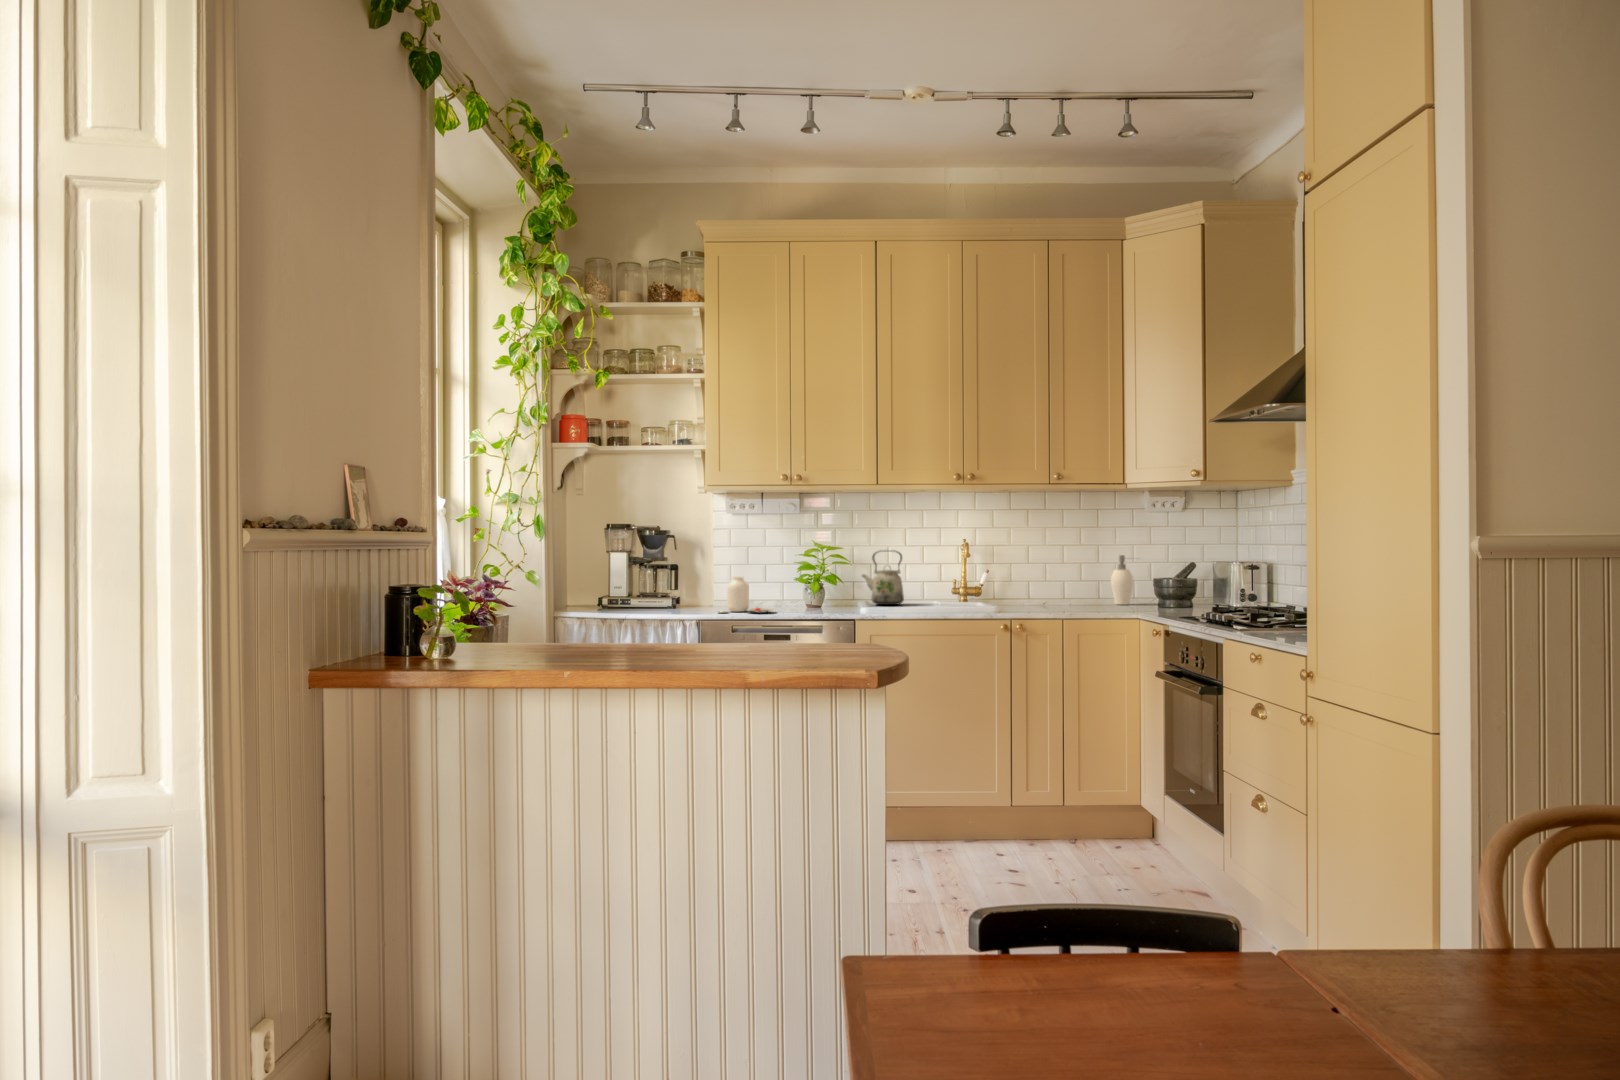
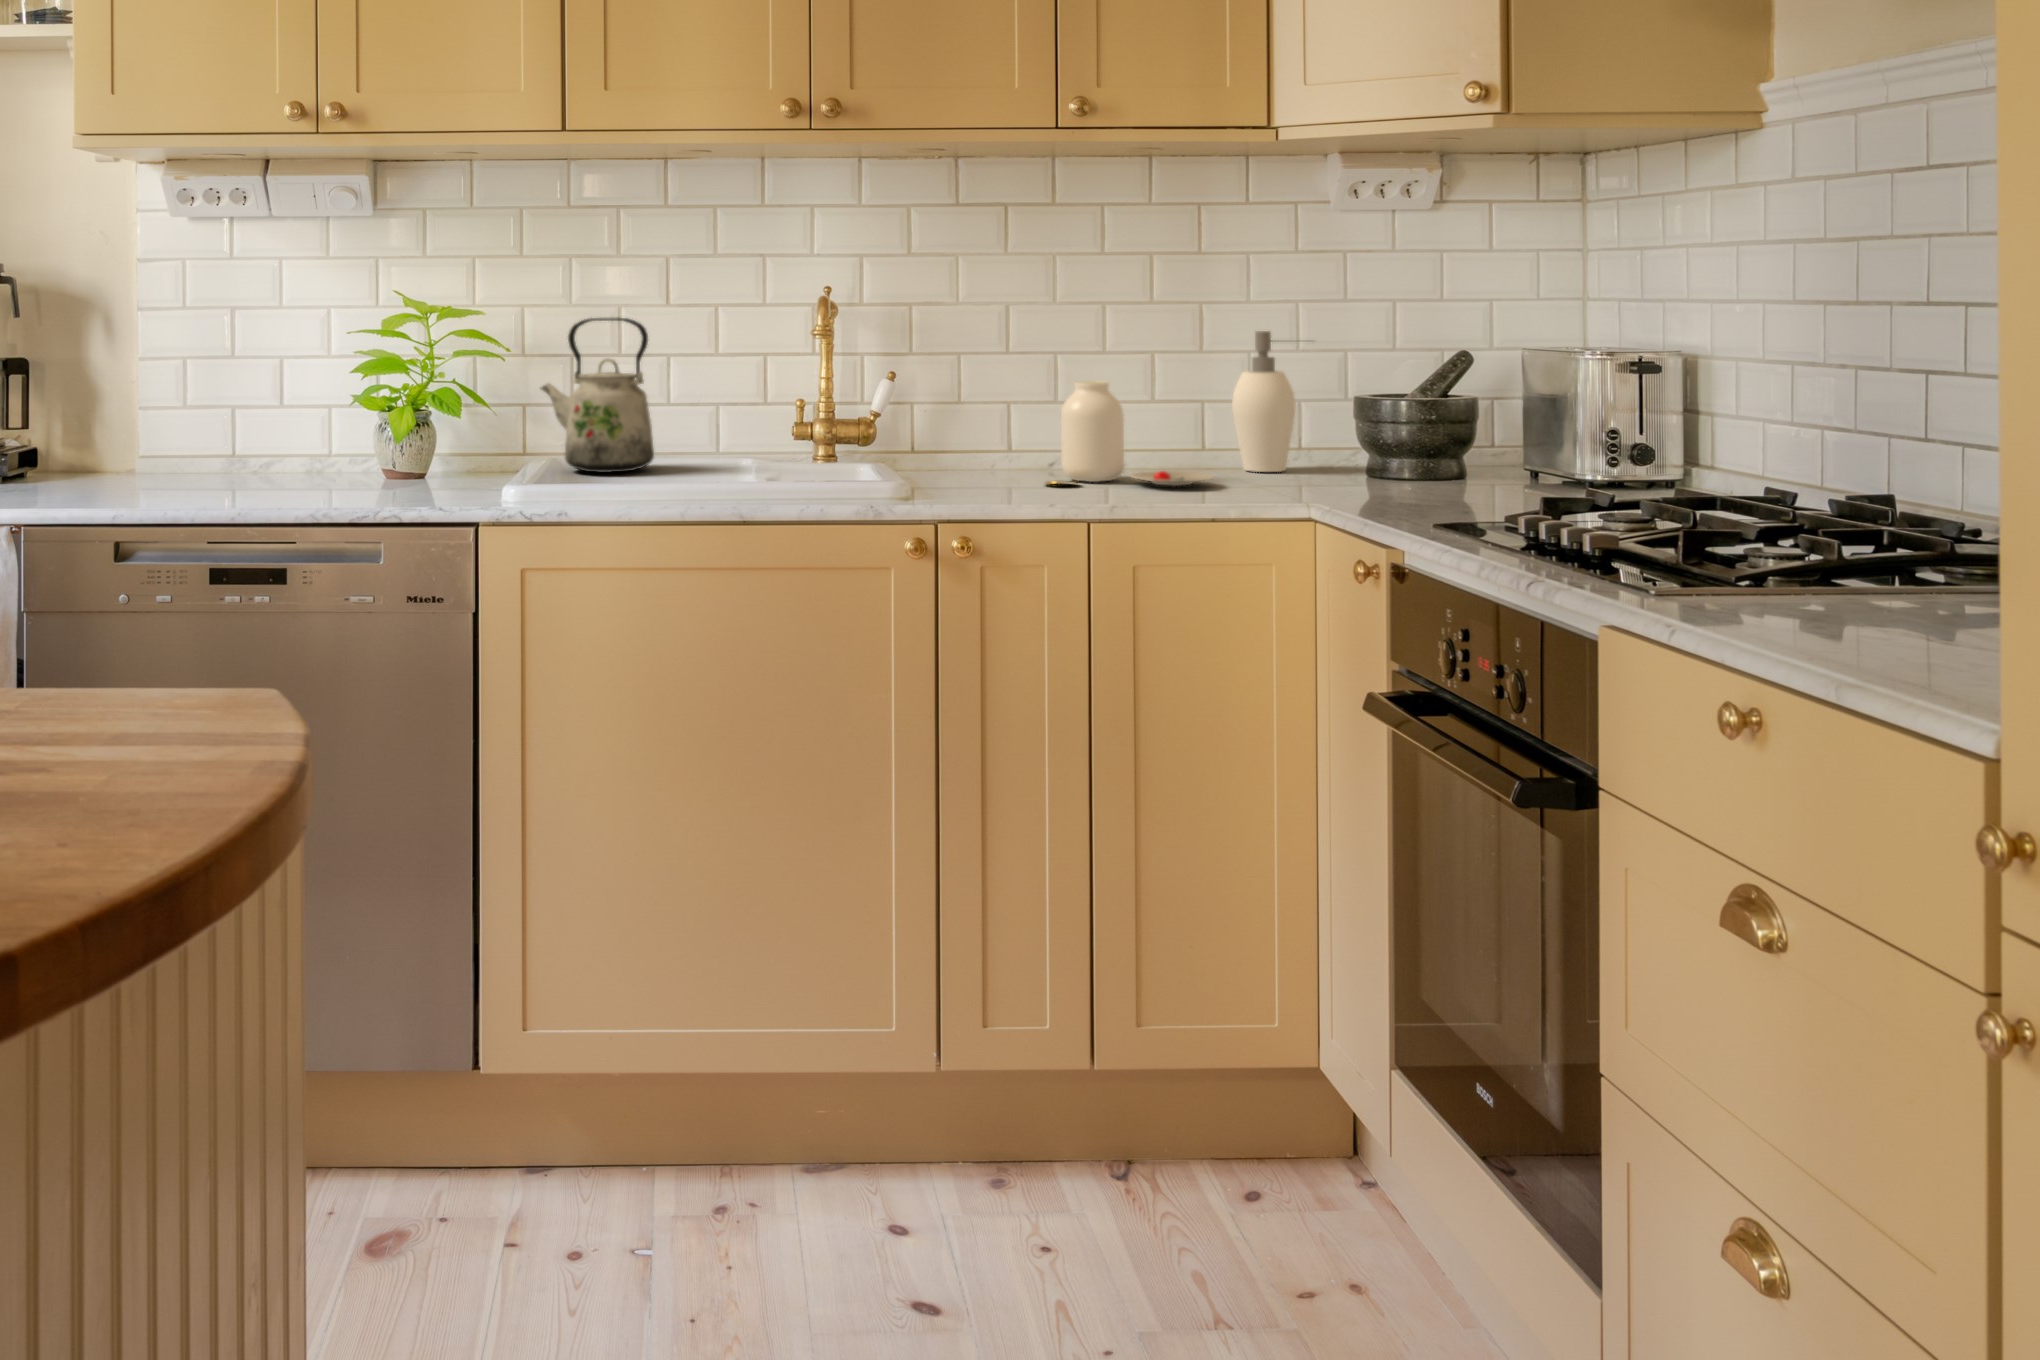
jar: present [727,577,773,613] -> present [1045,381,1213,486]

